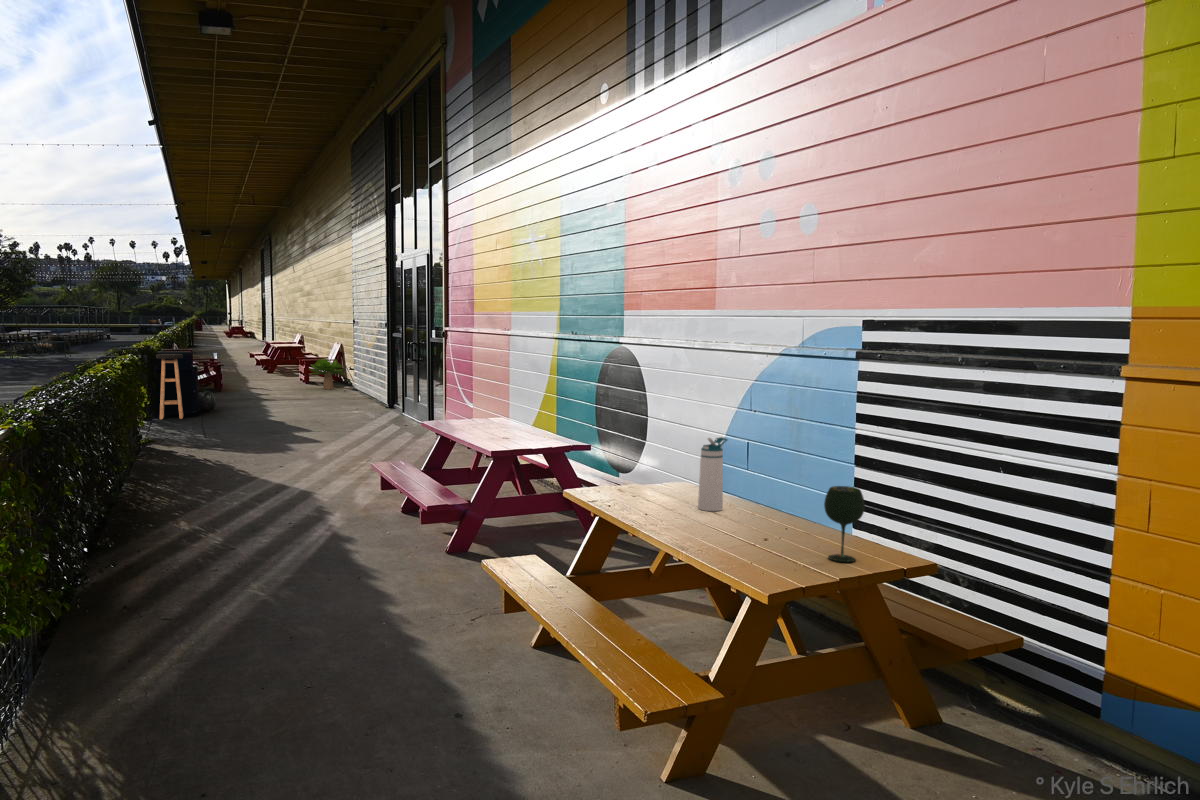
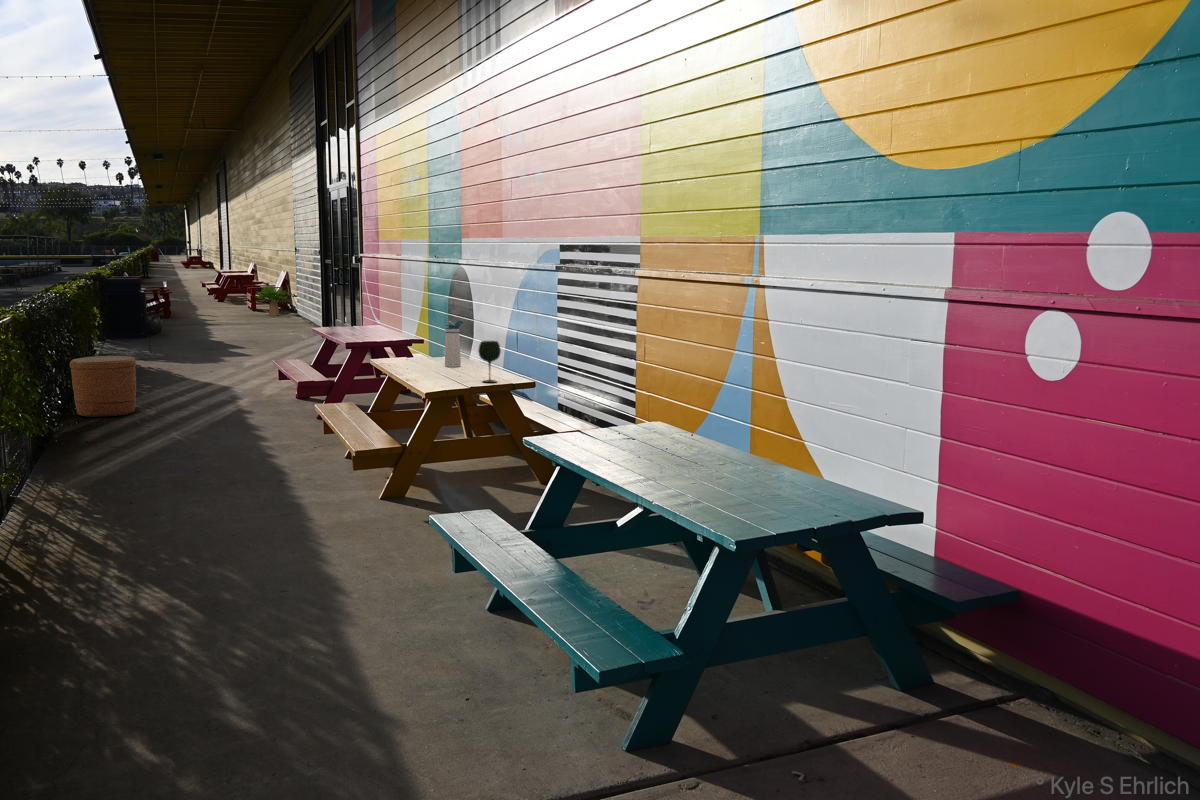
bar stool: present [156,354,183,419] -> none [106,279,133,339]
woven basket: none [106,465,197,554] -> present [70,356,136,417]

